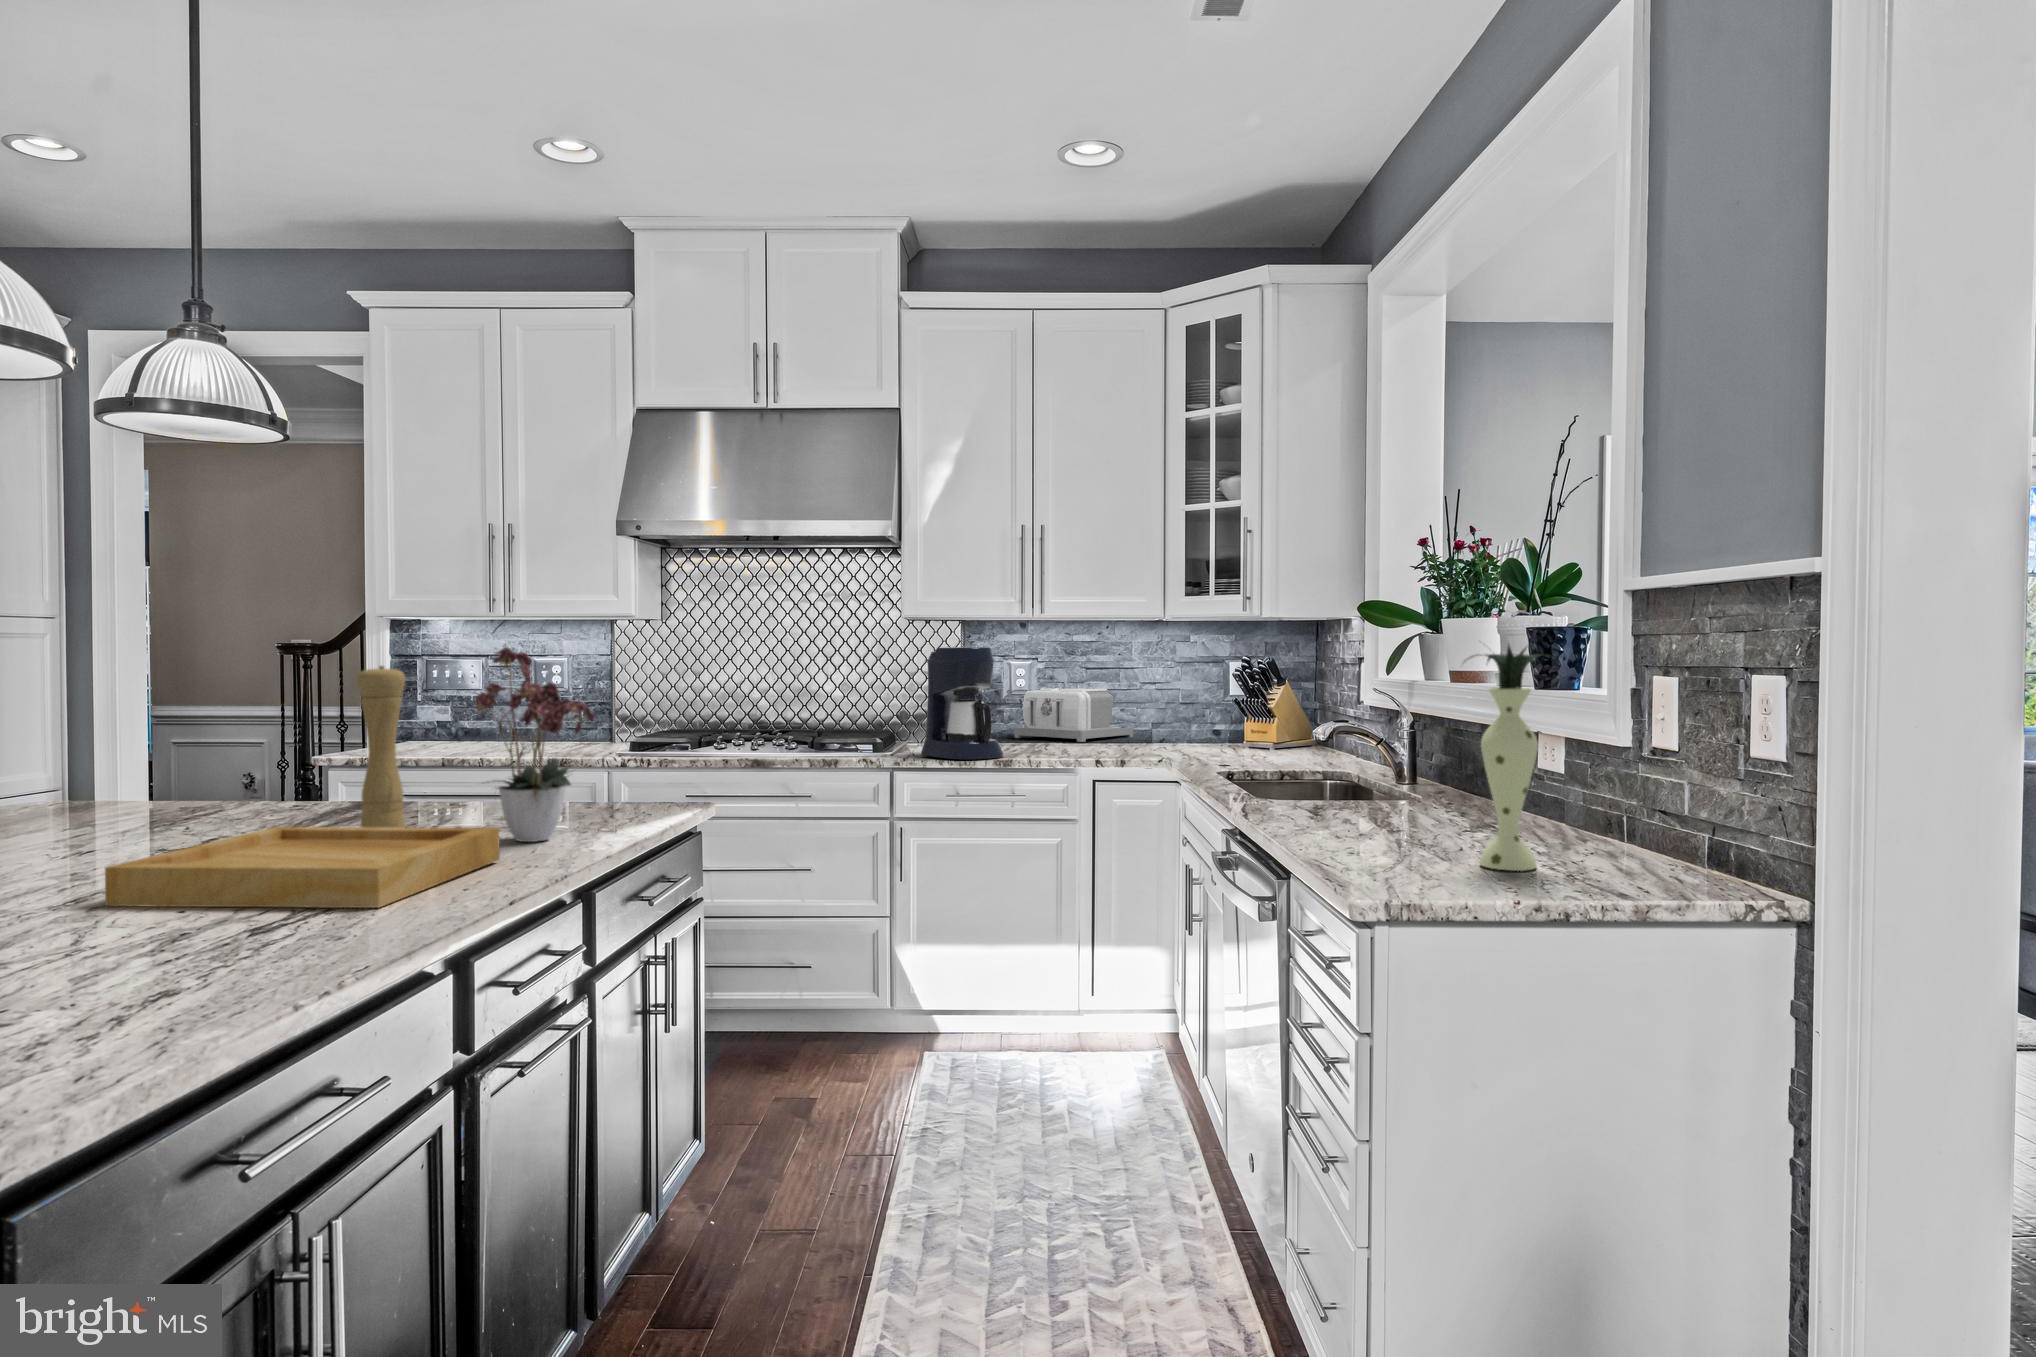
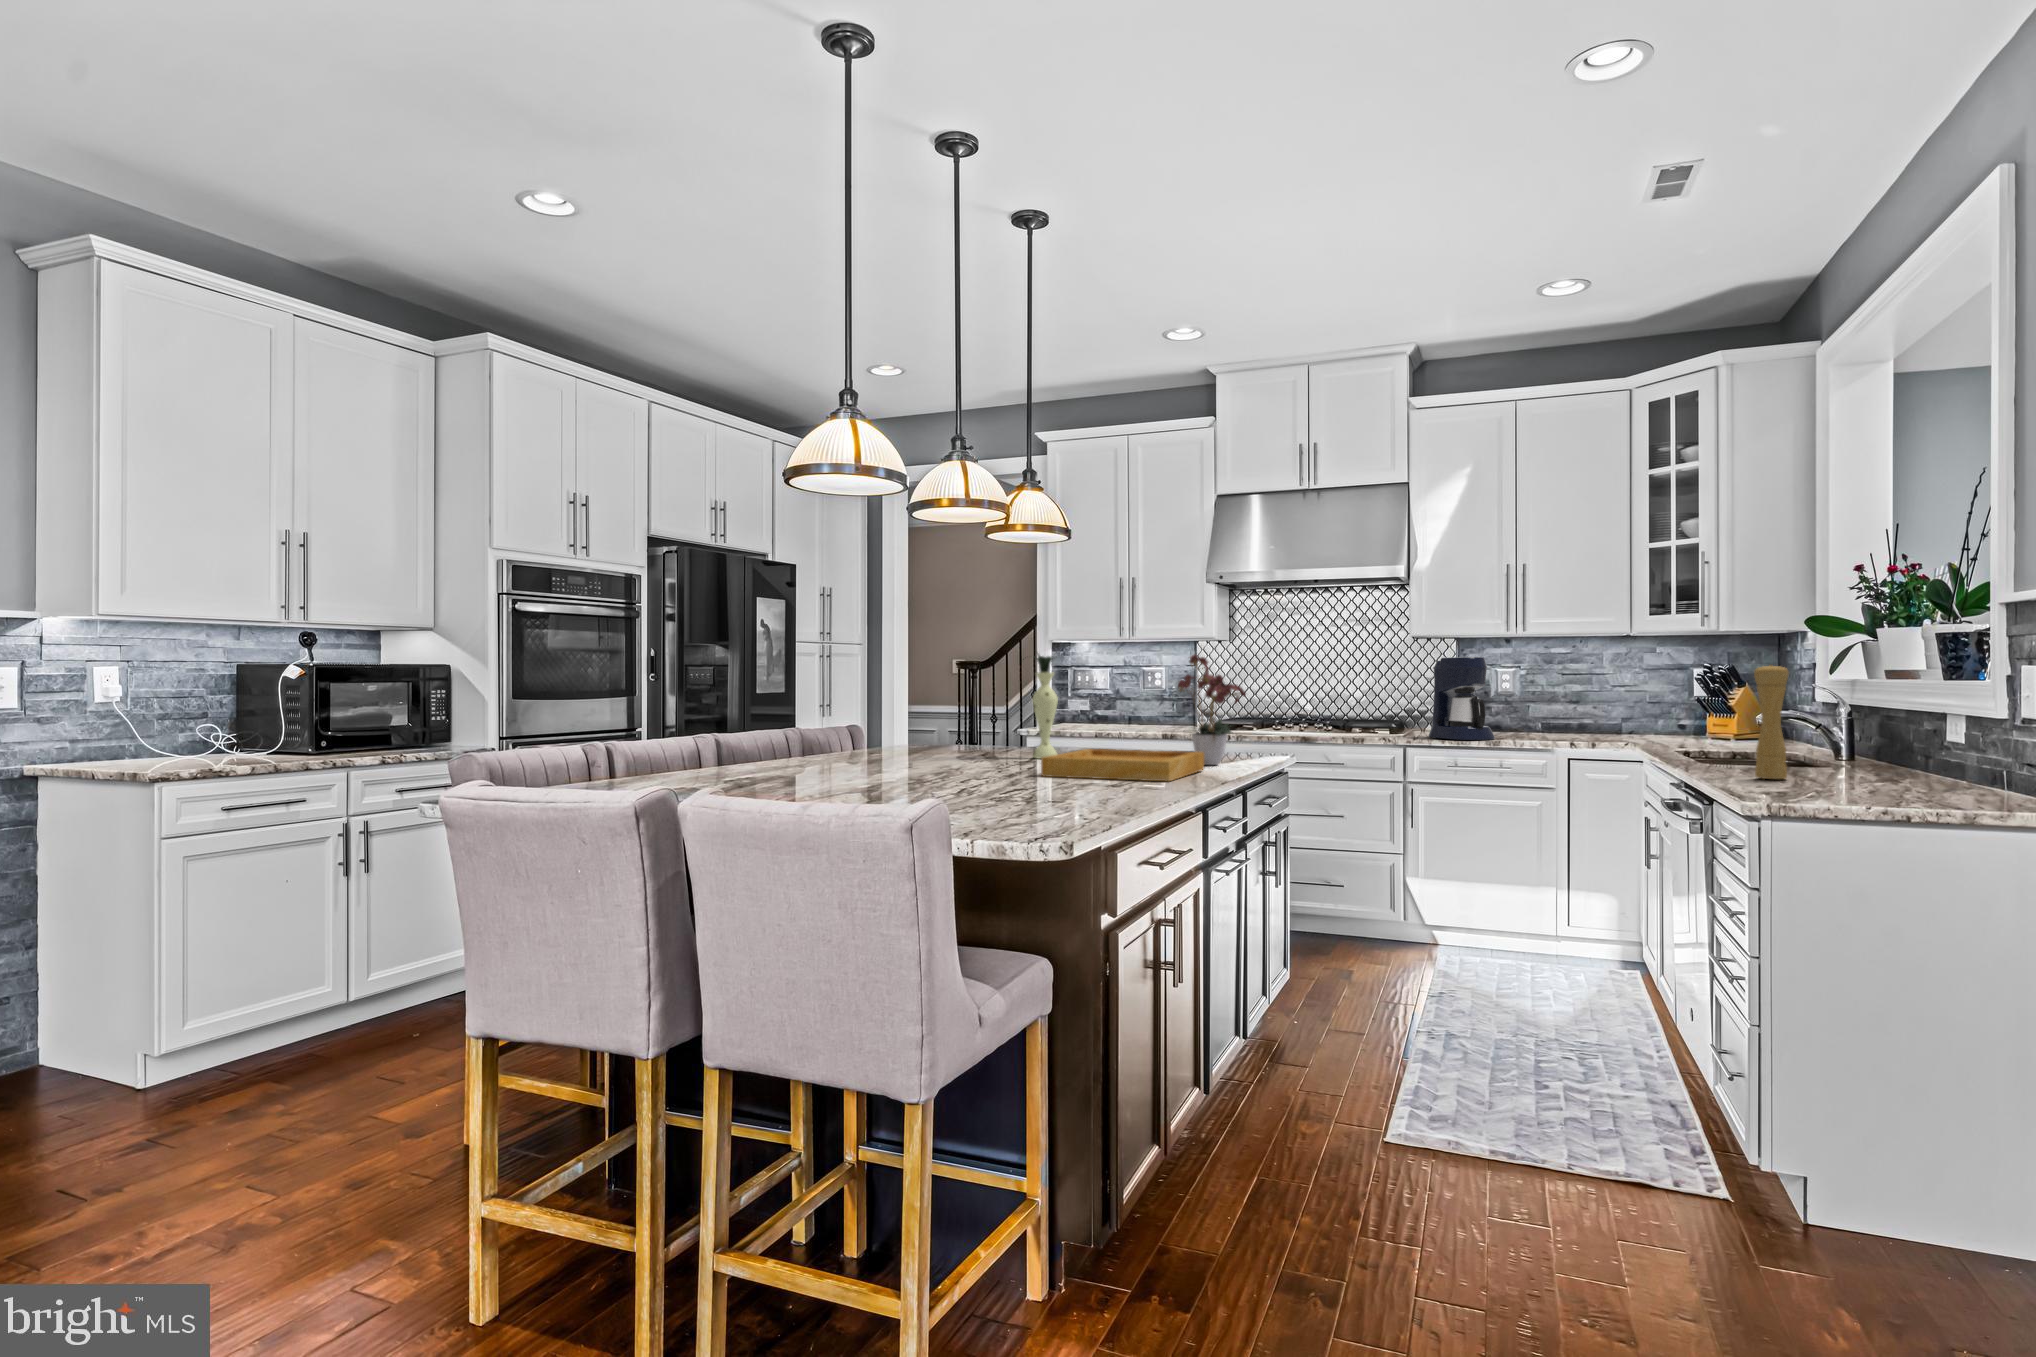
vase: present [1464,645,1543,871] -> present [1023,654,1058,759]
pepper mill: present [357,666,405,828] -> present [1754,664,1789,779]
toaster: present [1015,687,1133,742] -> none [1502,690,1606,732]

